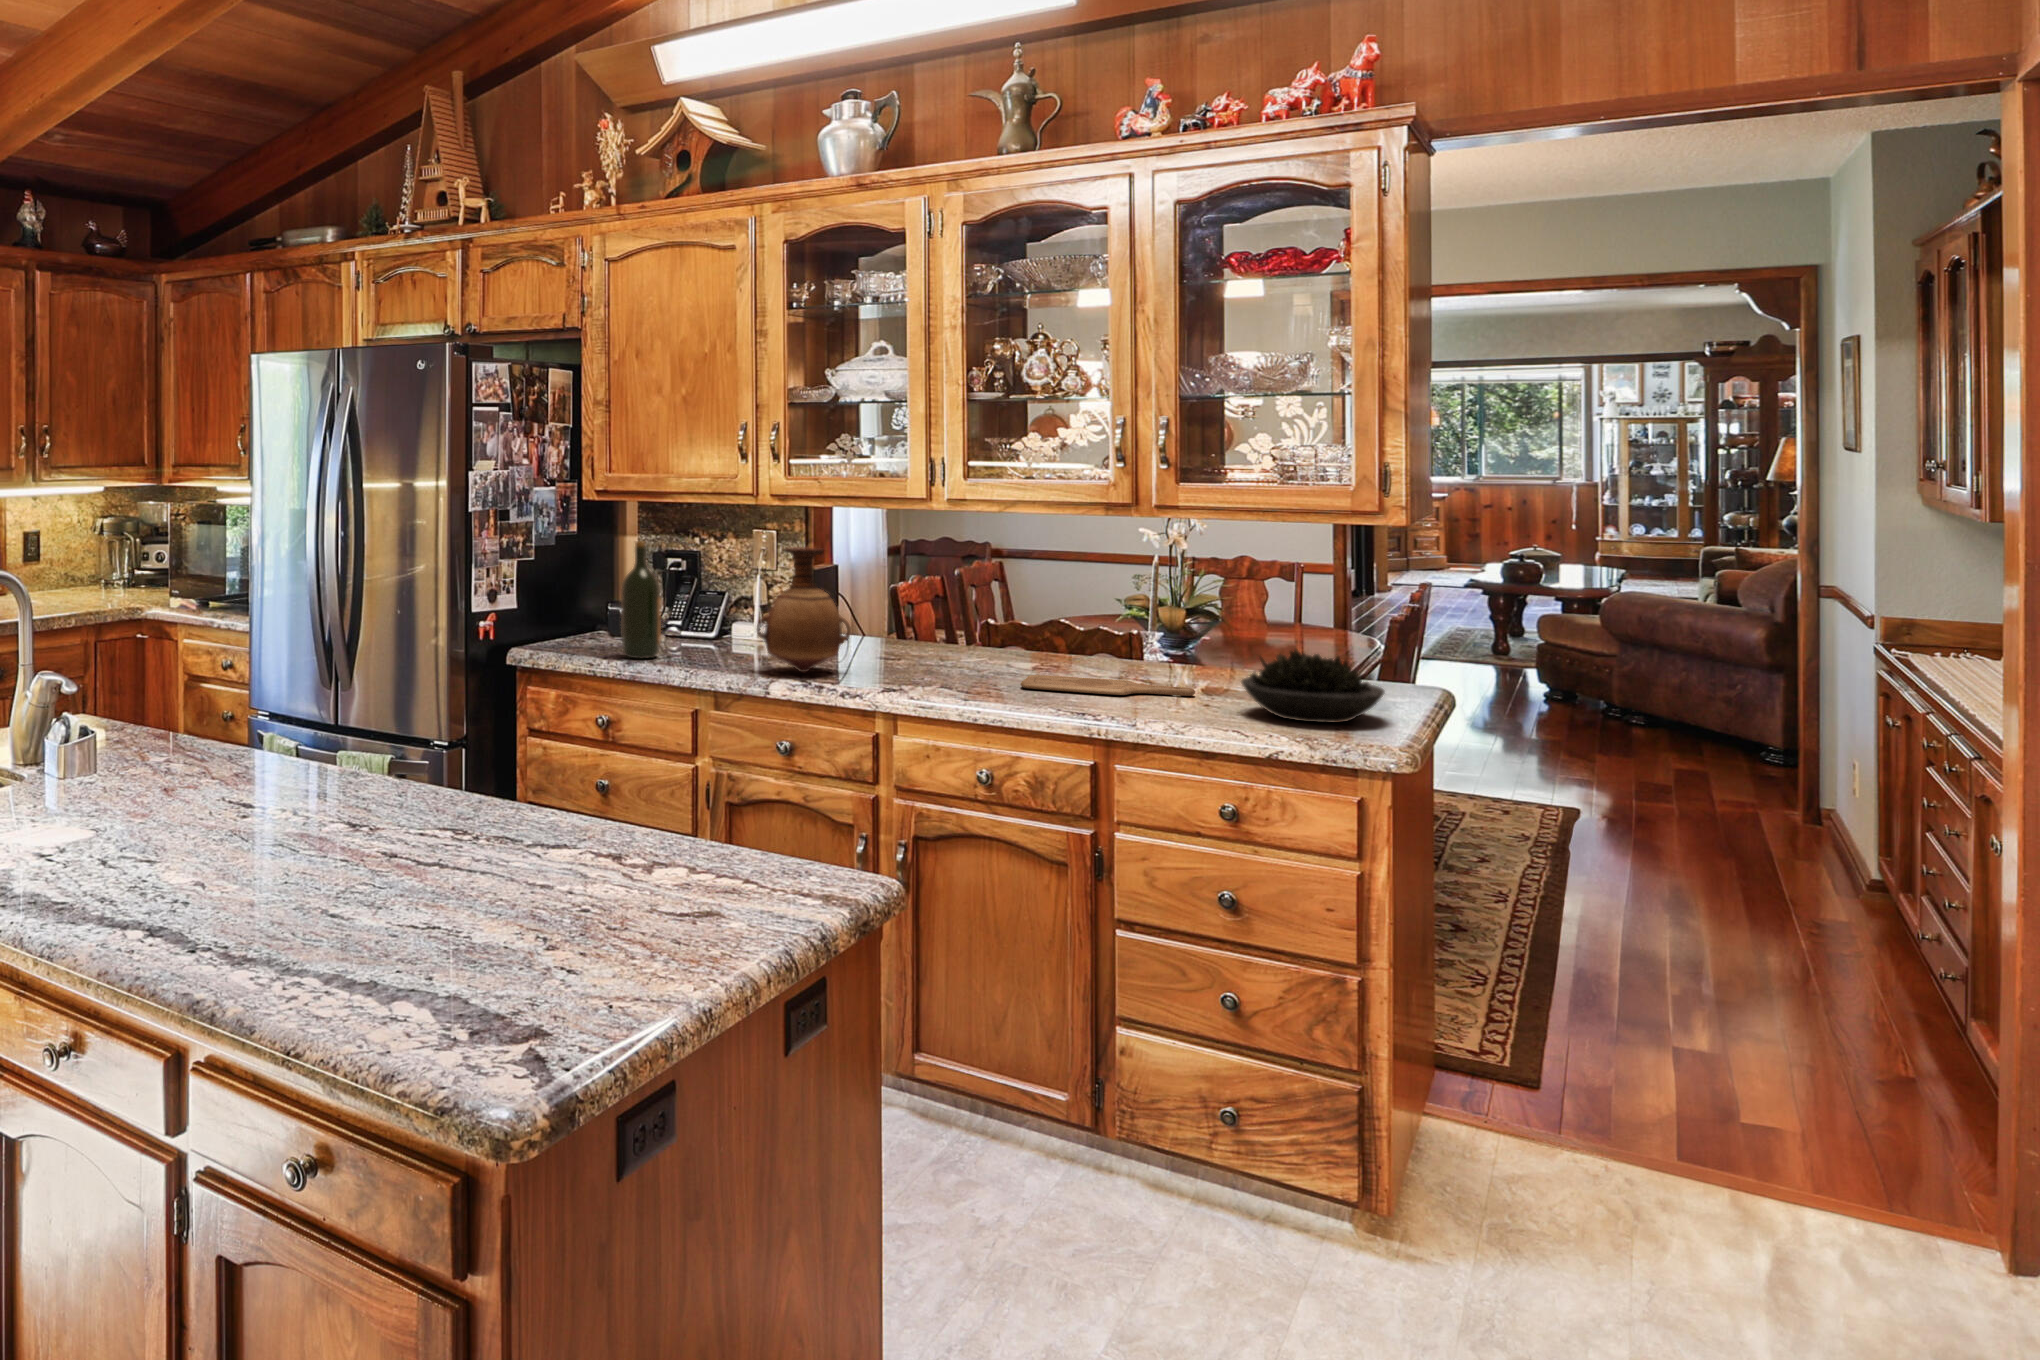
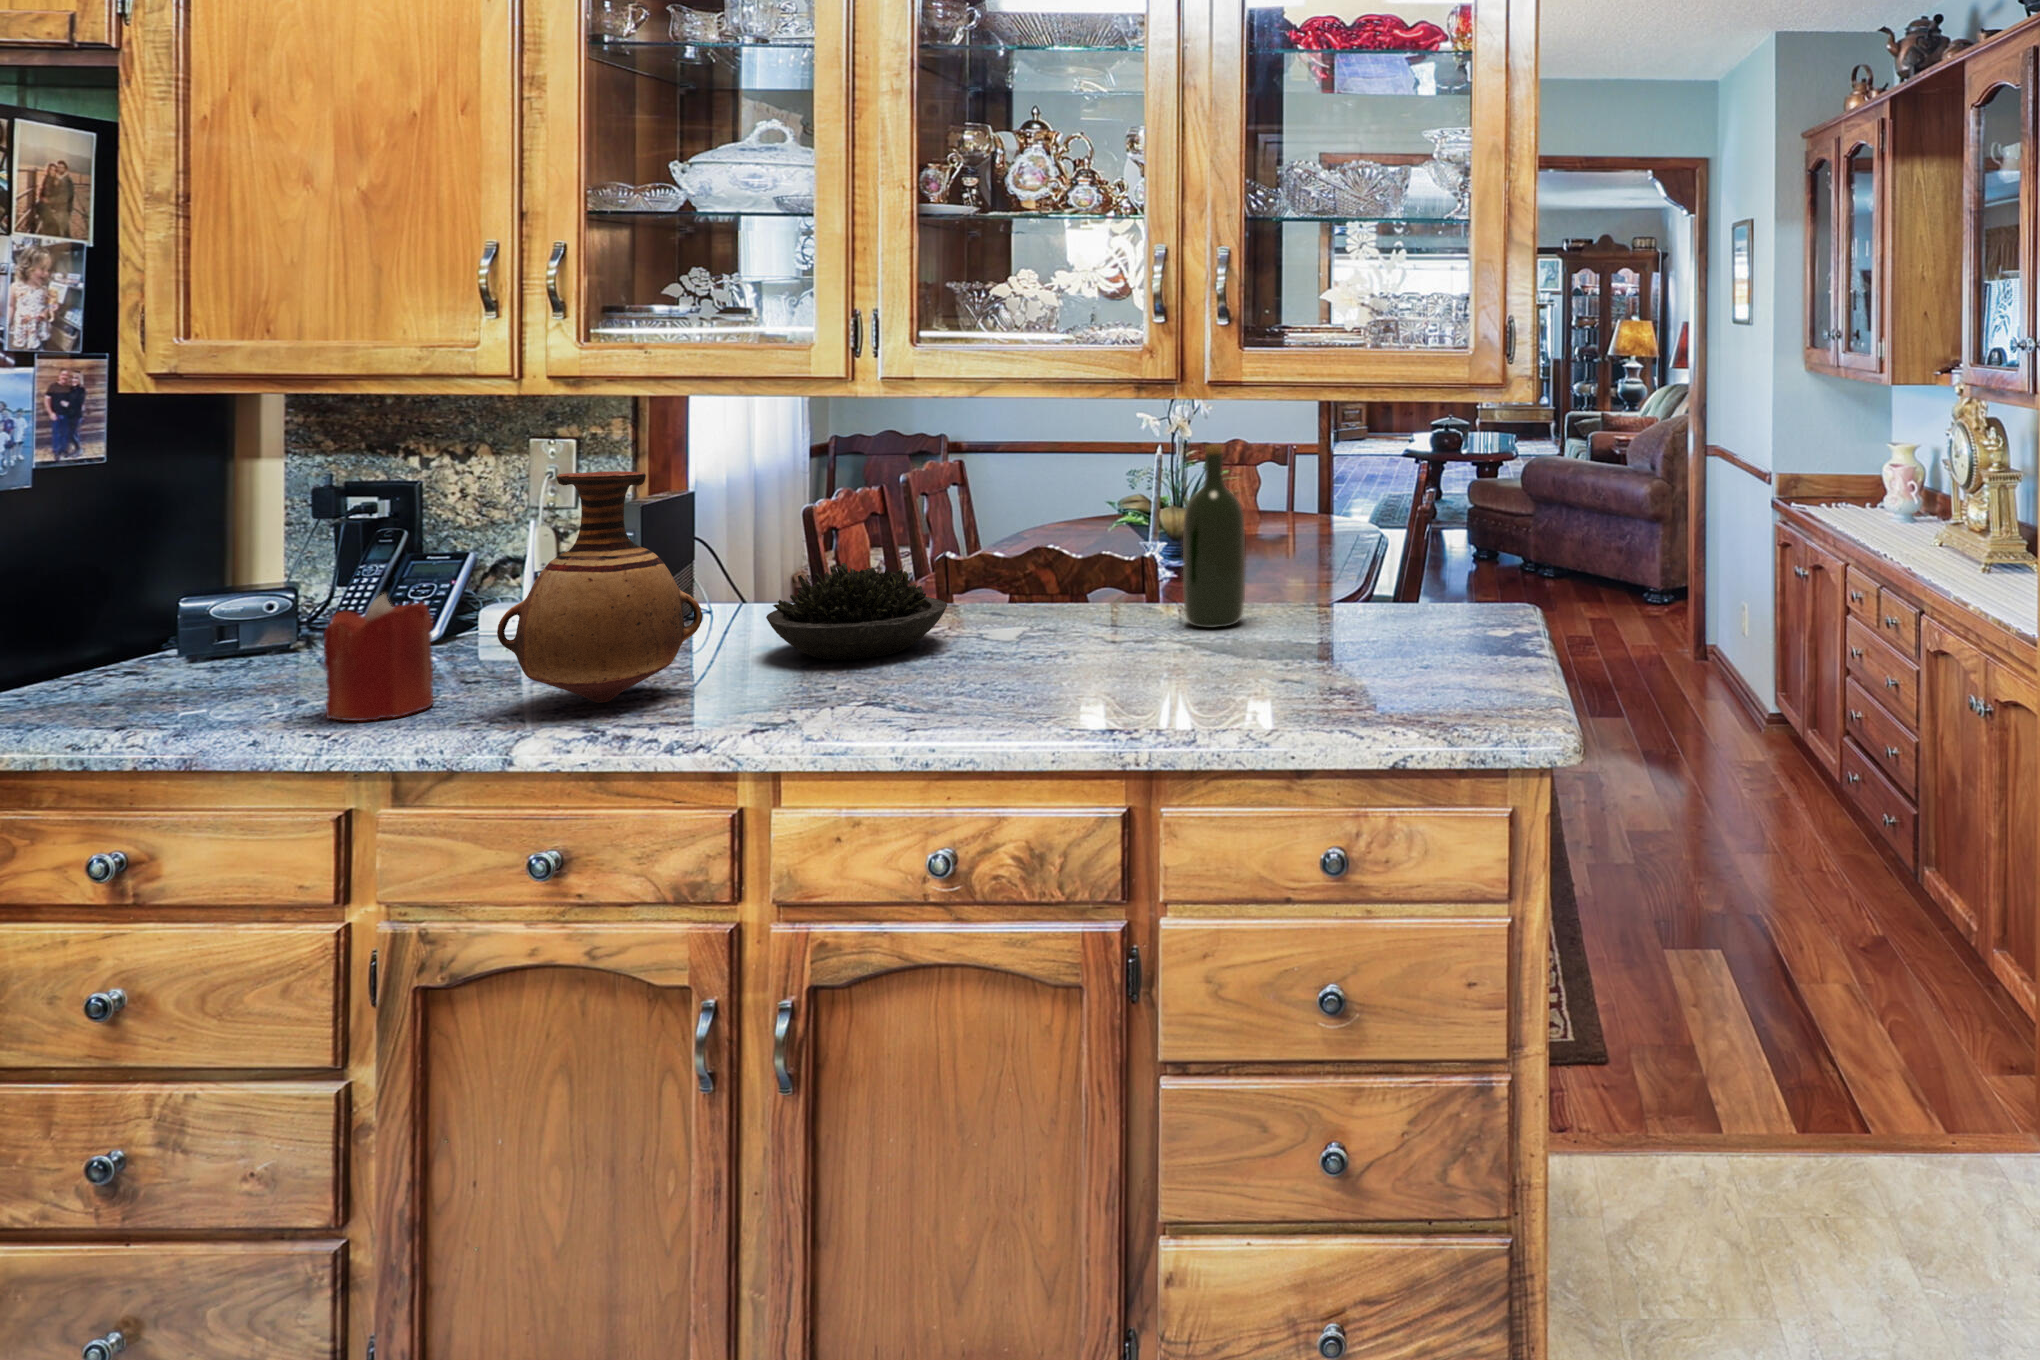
wine bottle: present [621,541,661,659] -> present [1183,445,1245,628]
candle: none [683,605,726,668] -> present [324,594,433,721]
succulent plant: present [1241,649,1384,723] -> present [766,563,947,660]
cutting board: present [1021,675,1195,696] -> none [1005,651,1262,686]

